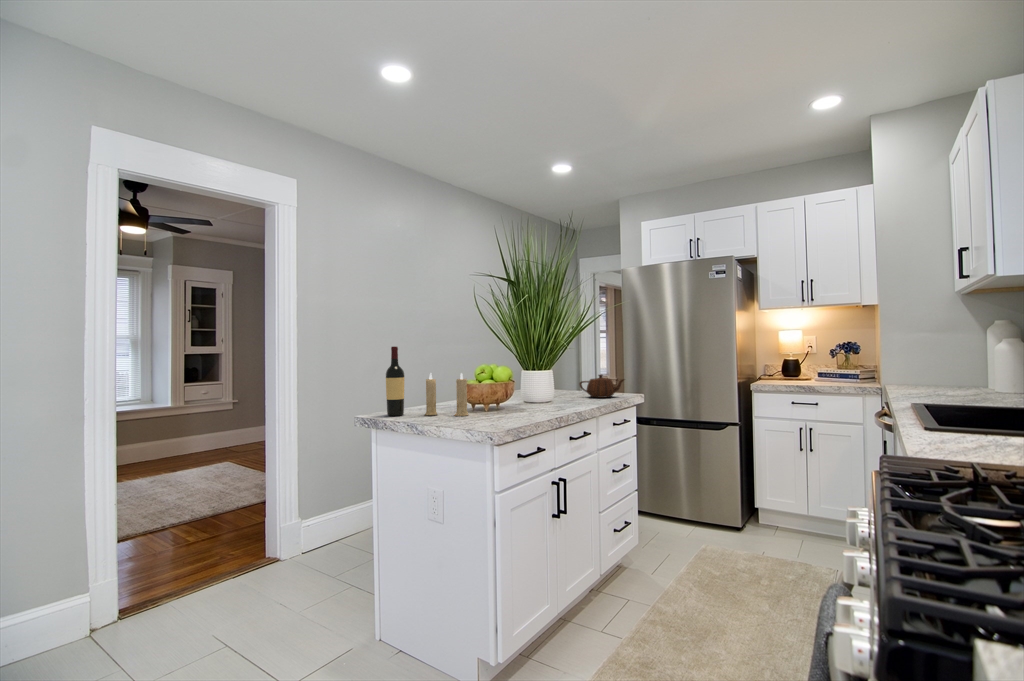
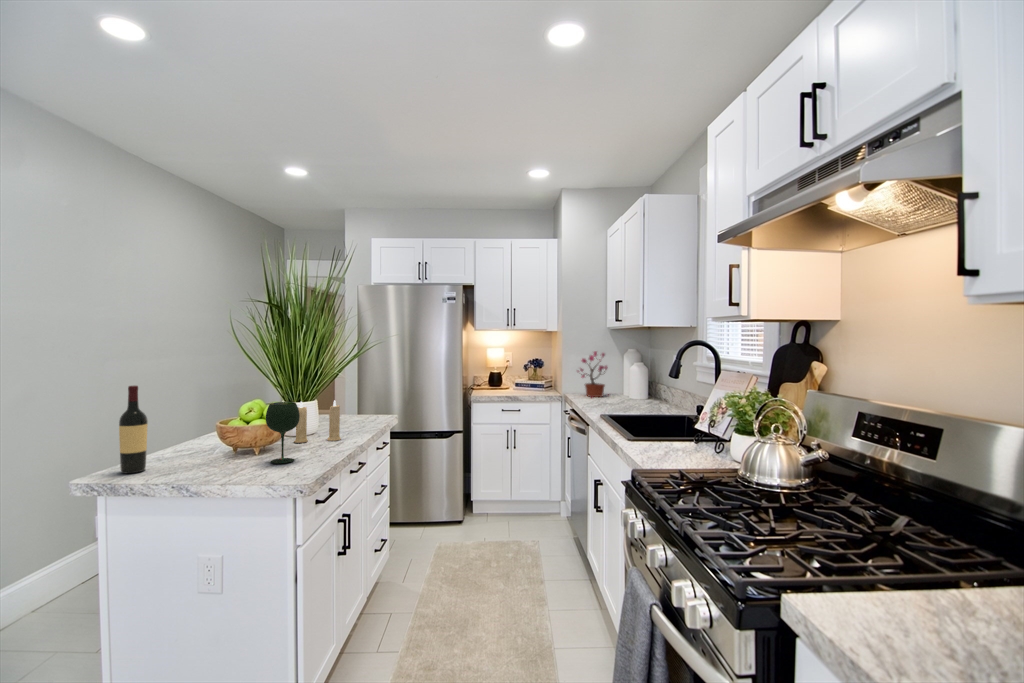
potted plant: none [901,324,966,388] -> present [578,351,608,398]
wine glass: none [483,363,513,418] -> present [266,402,300,464]
candle: present [425,373,468,416] -> present [294,400,341,443]
teapot: present [579,374,624,398] -> none [338,399,385,423]

